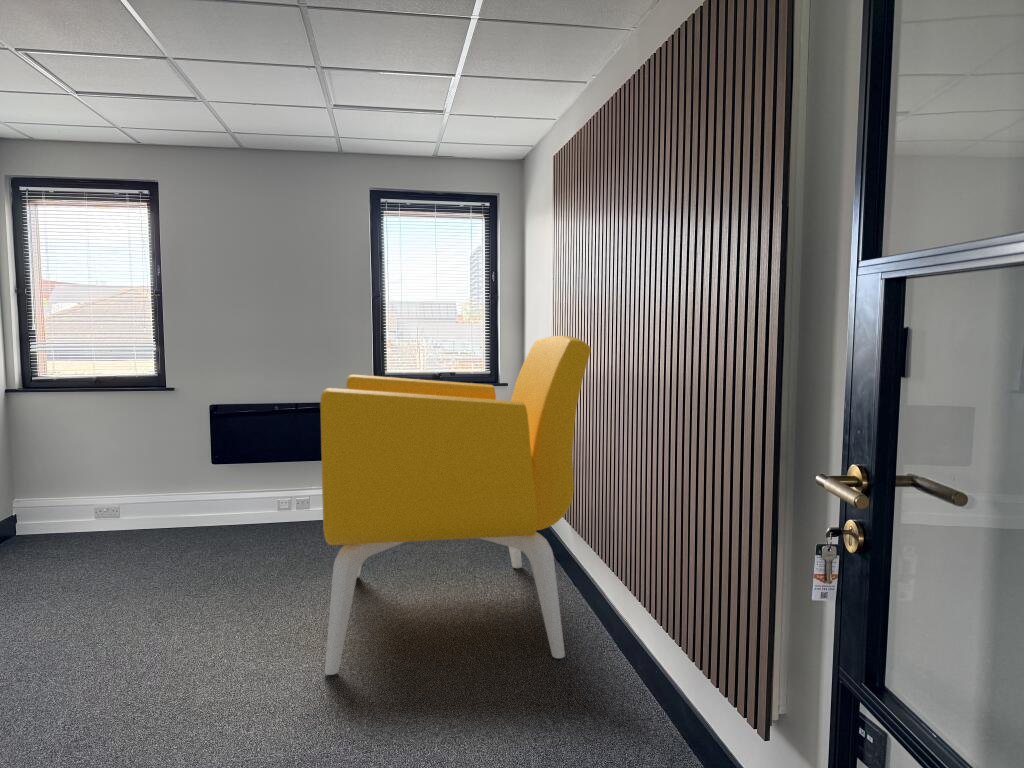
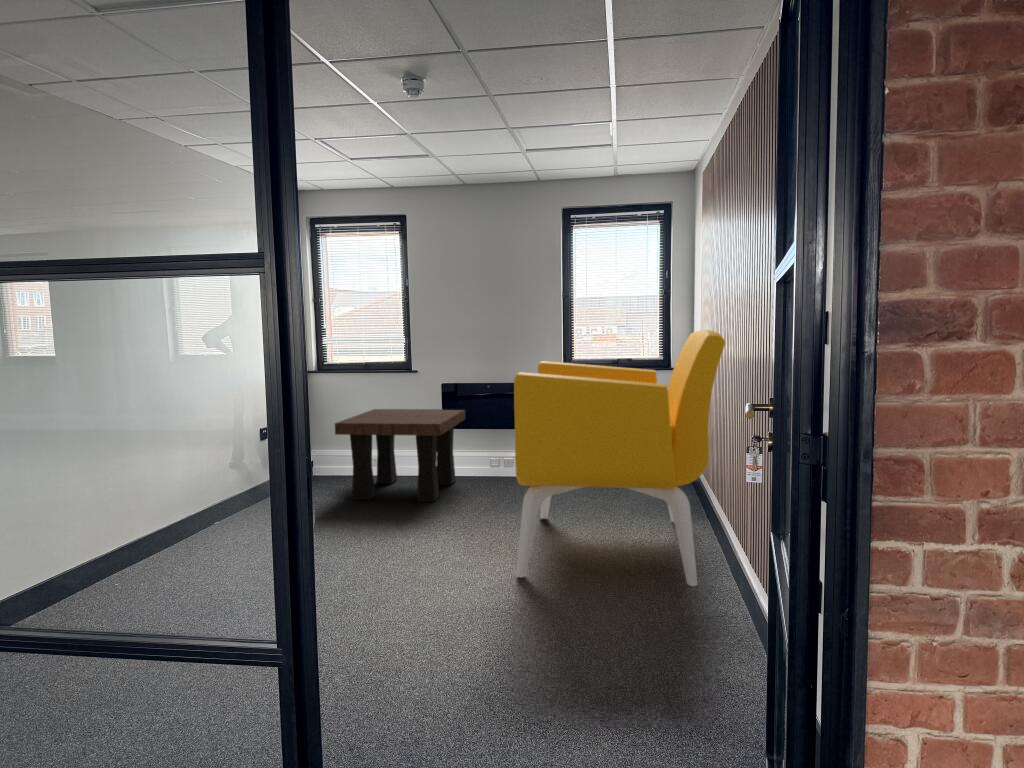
side table: none [44,438,245,572] -> present [335,409,465,502]

